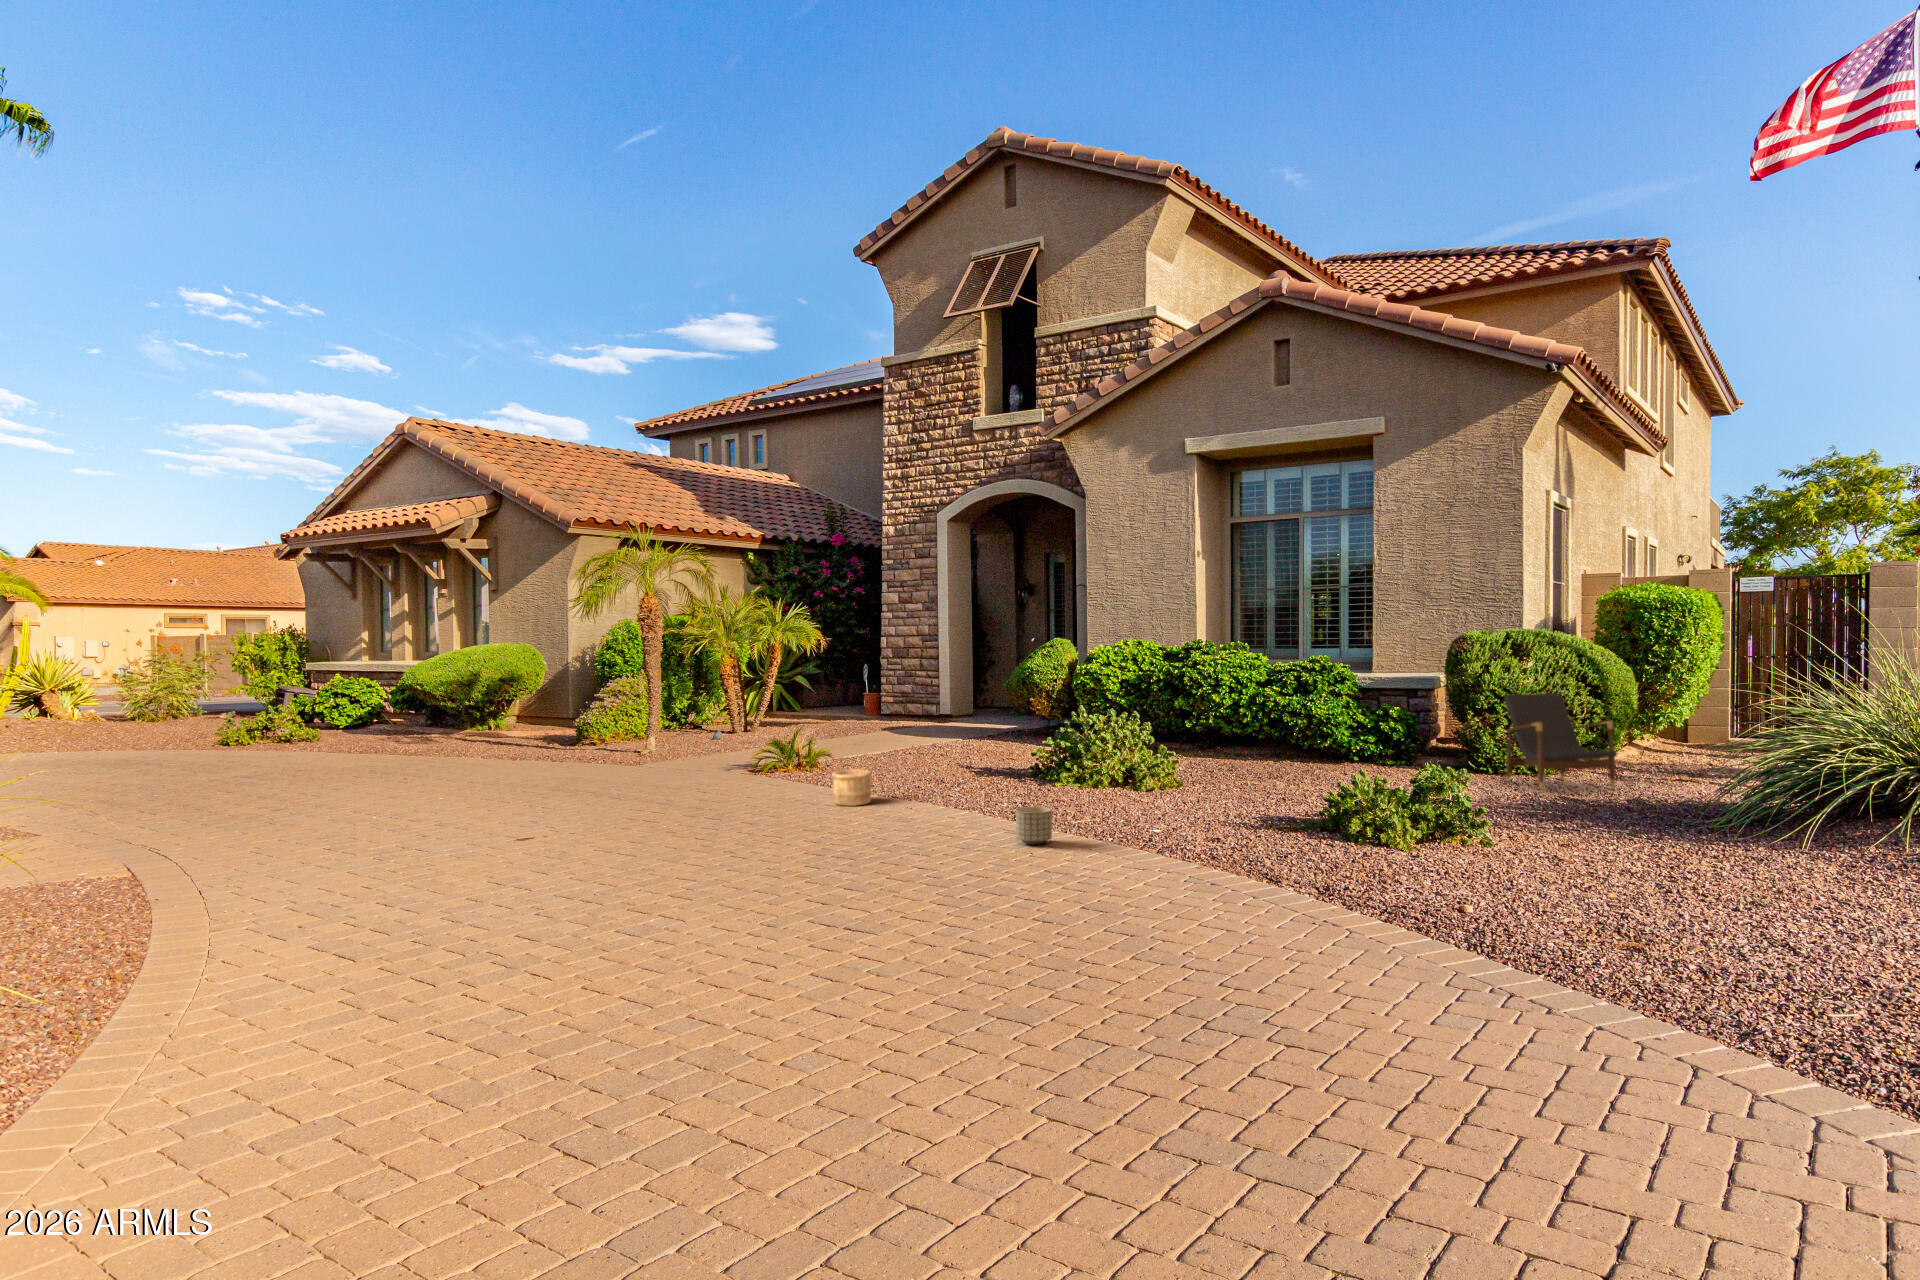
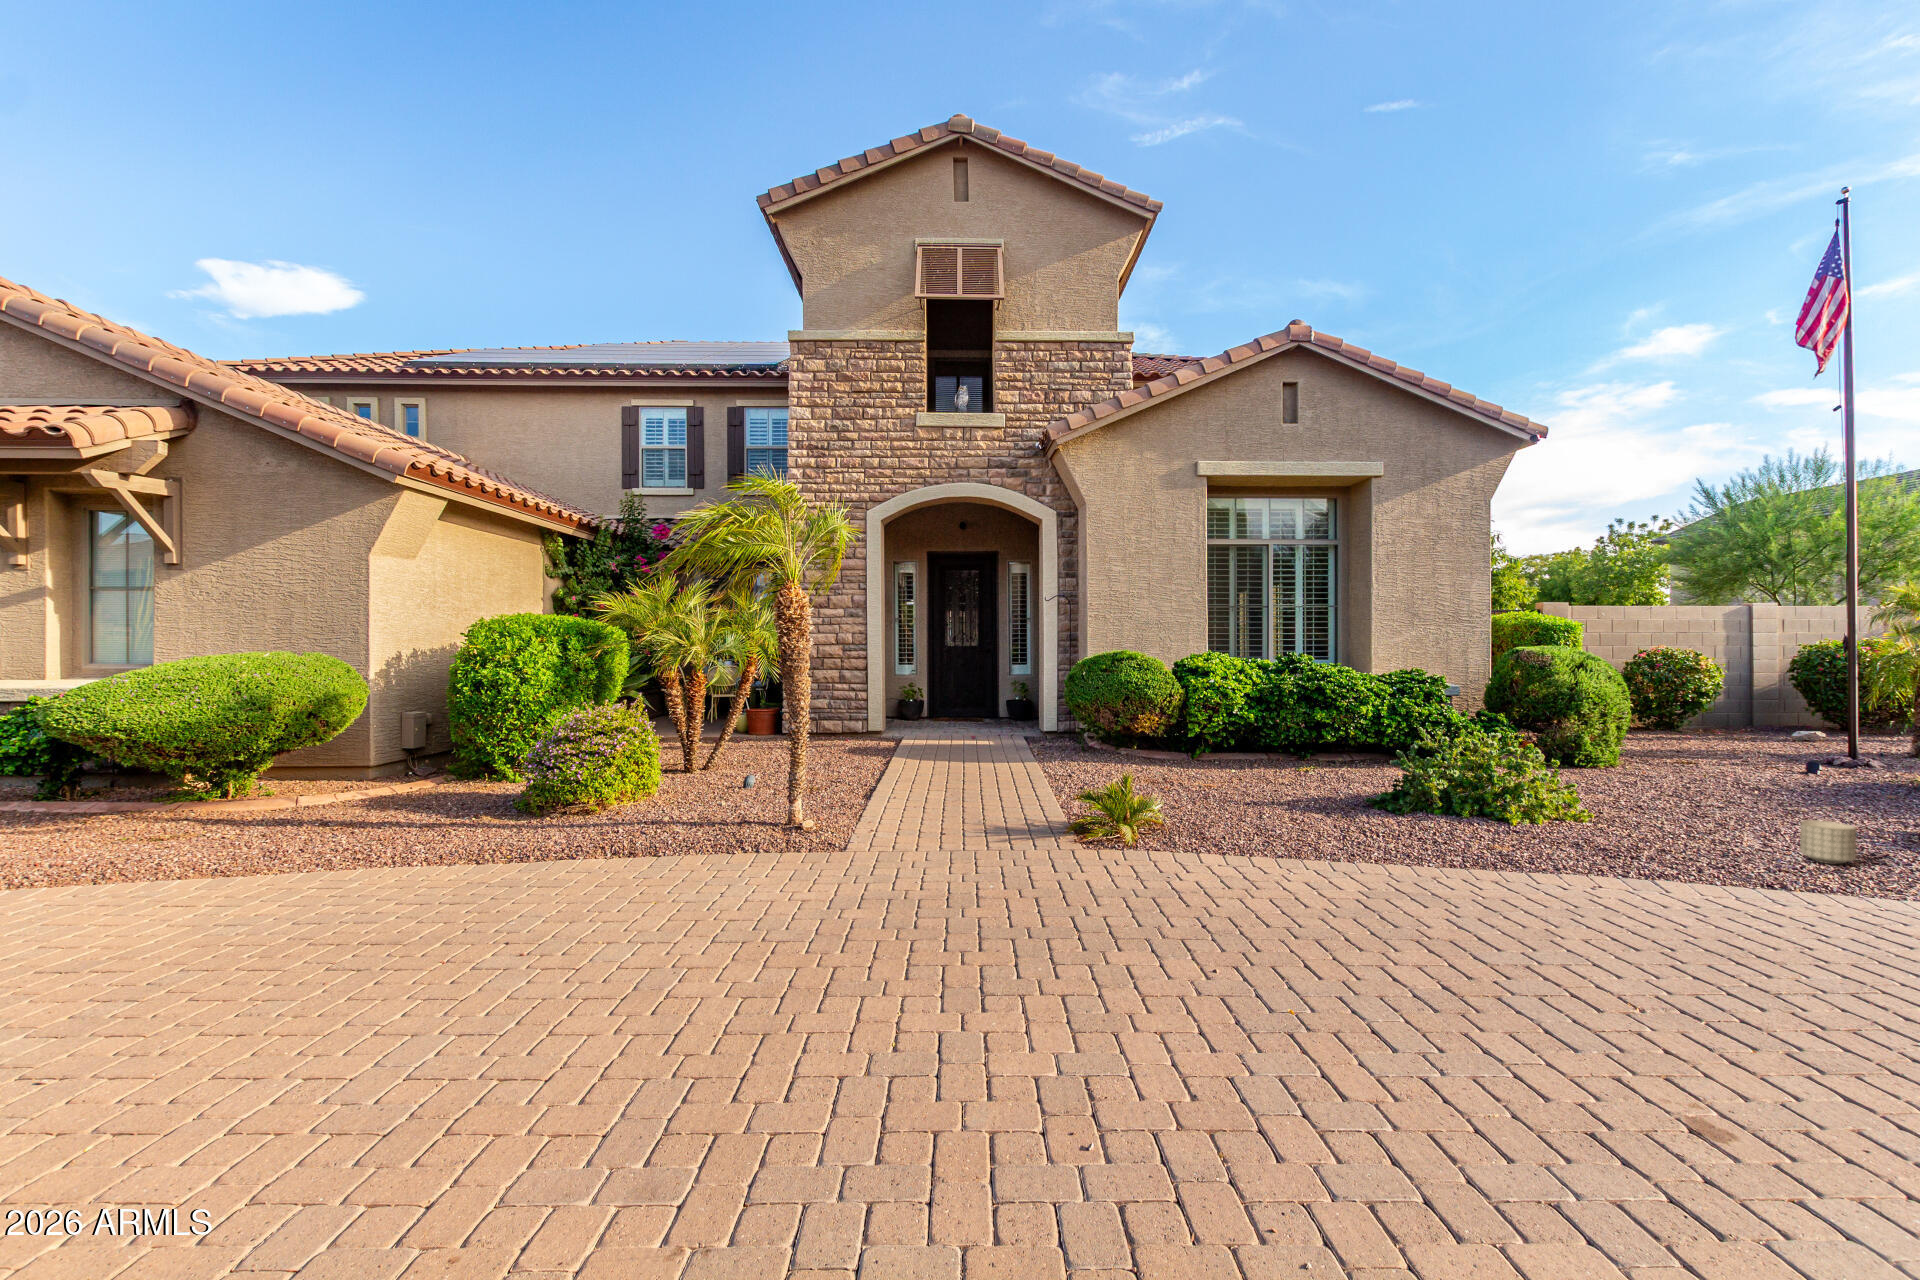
lounge chair: present [1504,693,1617,792] -> none [1585,683,1675,760]
wooden bucket: present [832,769,871,806] -> none [1400,801,1456,851]

